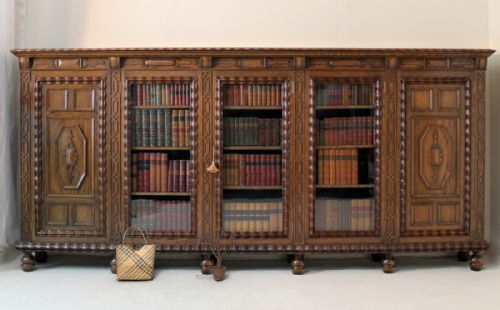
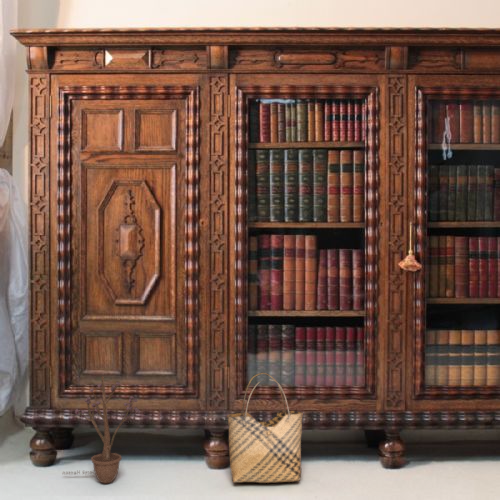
decorative plant: present [202,226,236,281] -> present [63,376,140,484]

